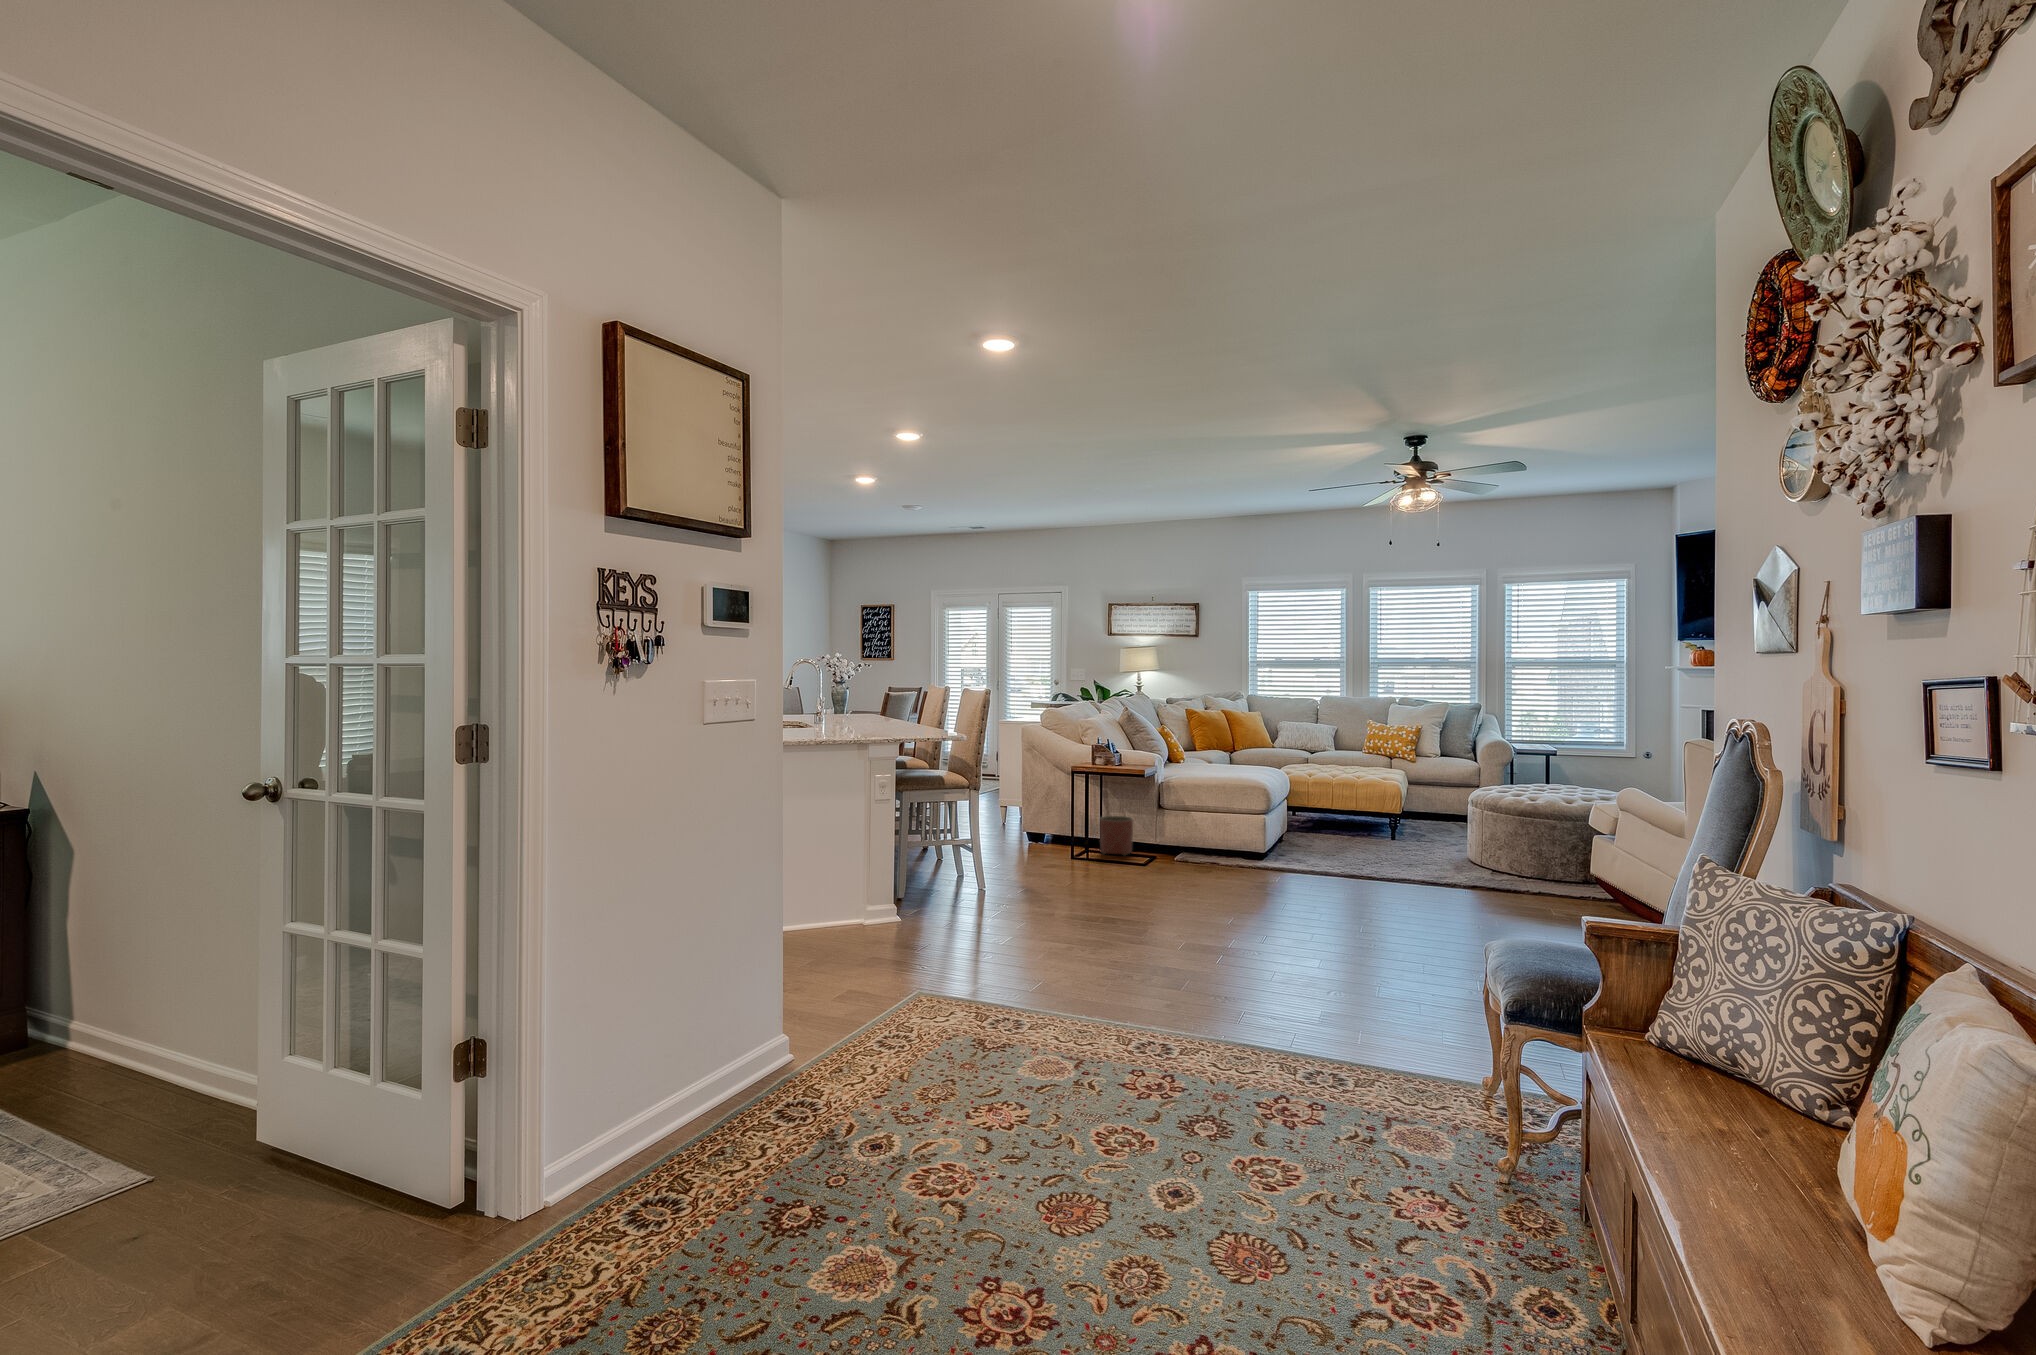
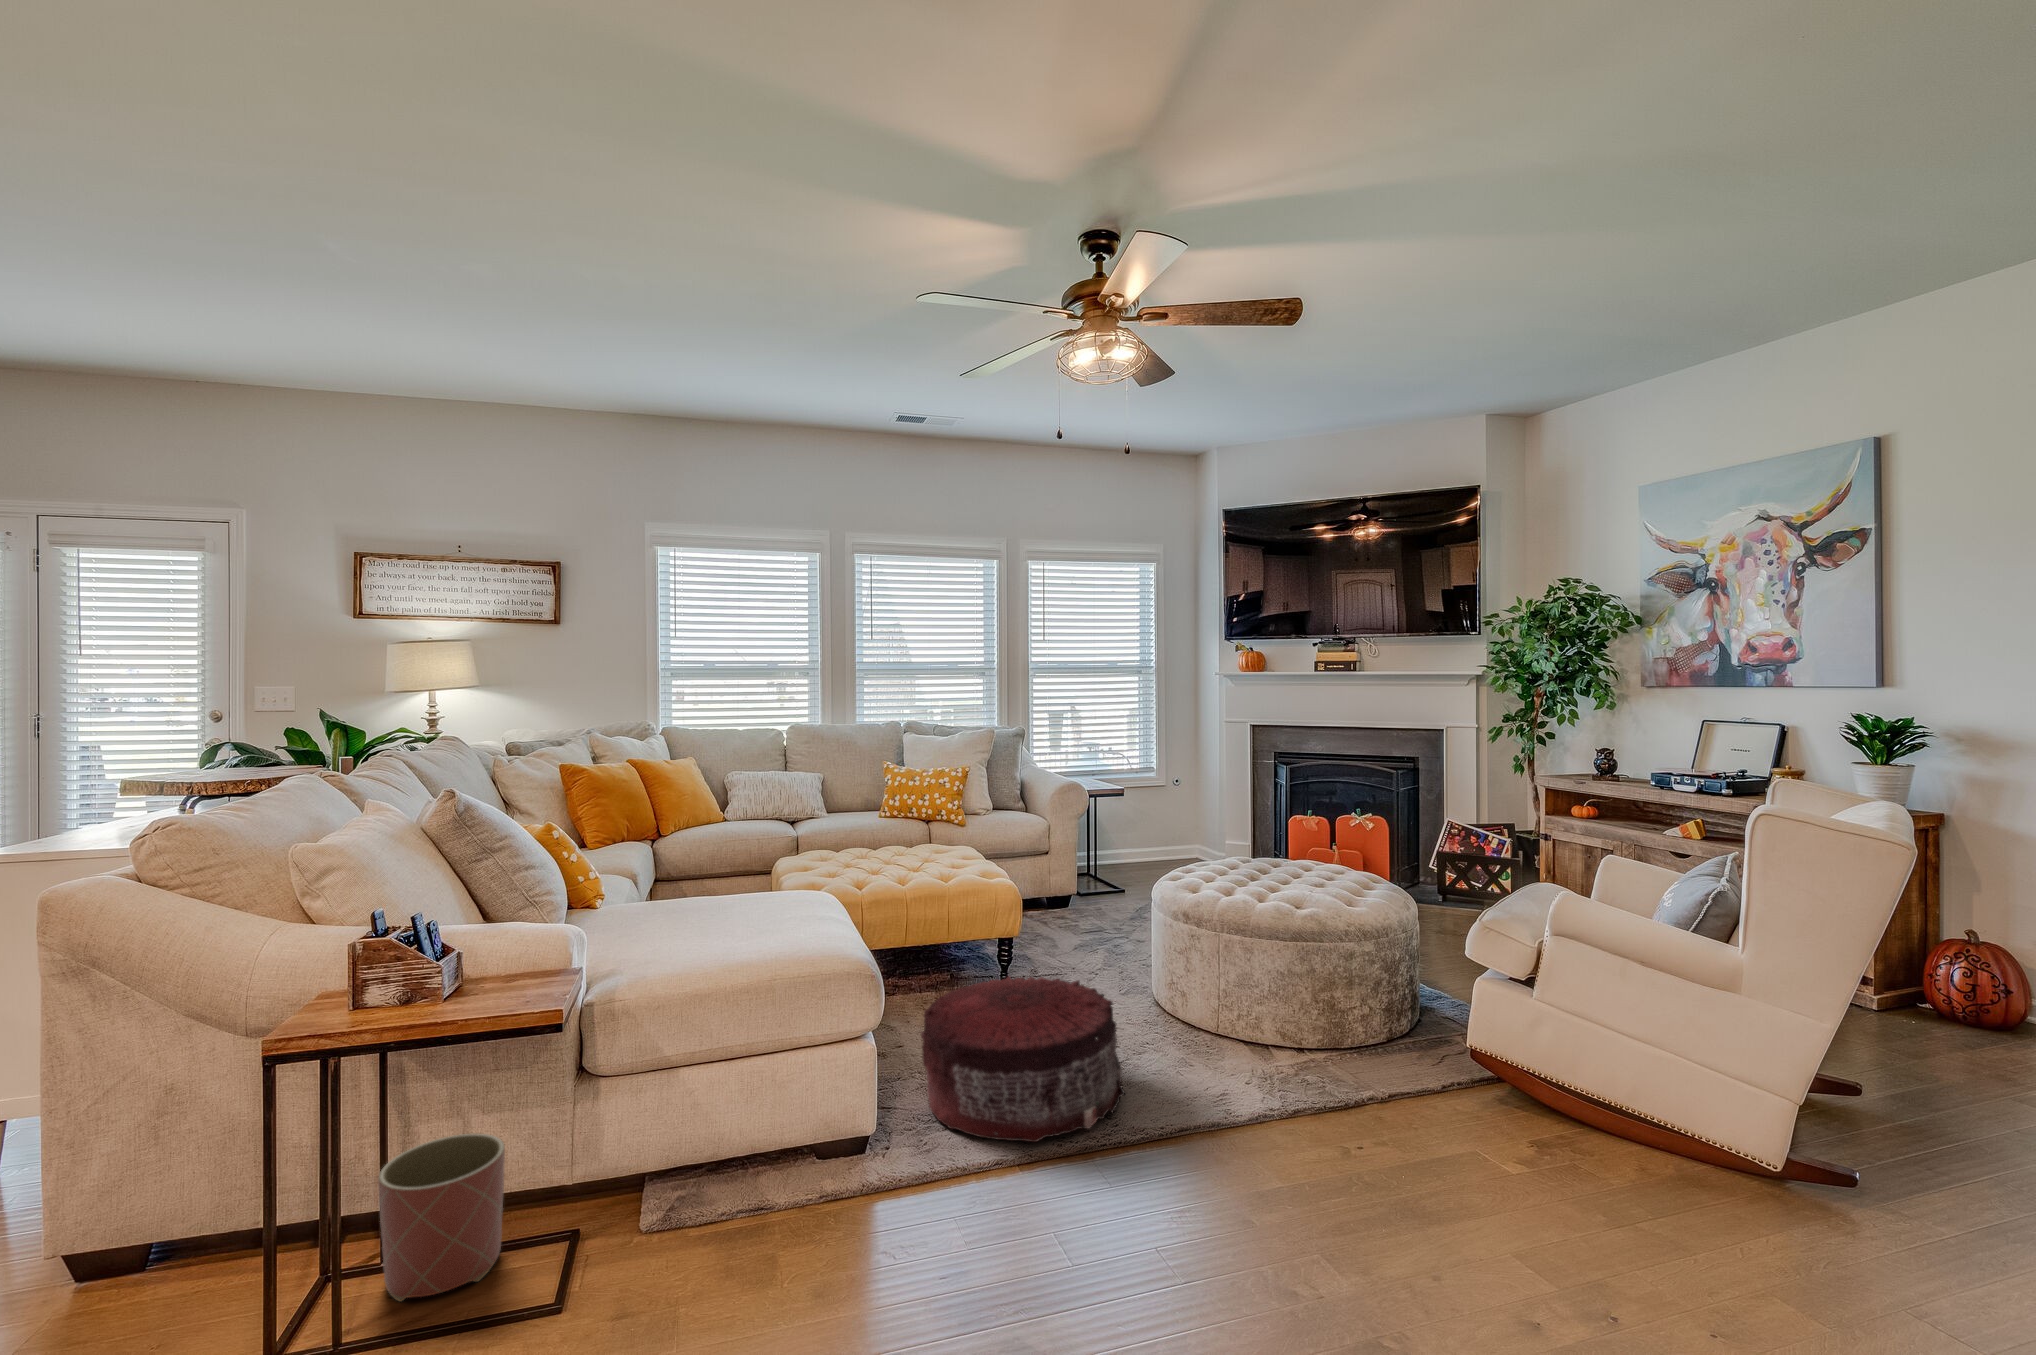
pouf: none [1294,813,1386,869] -> present [920,976,1125,1142]

